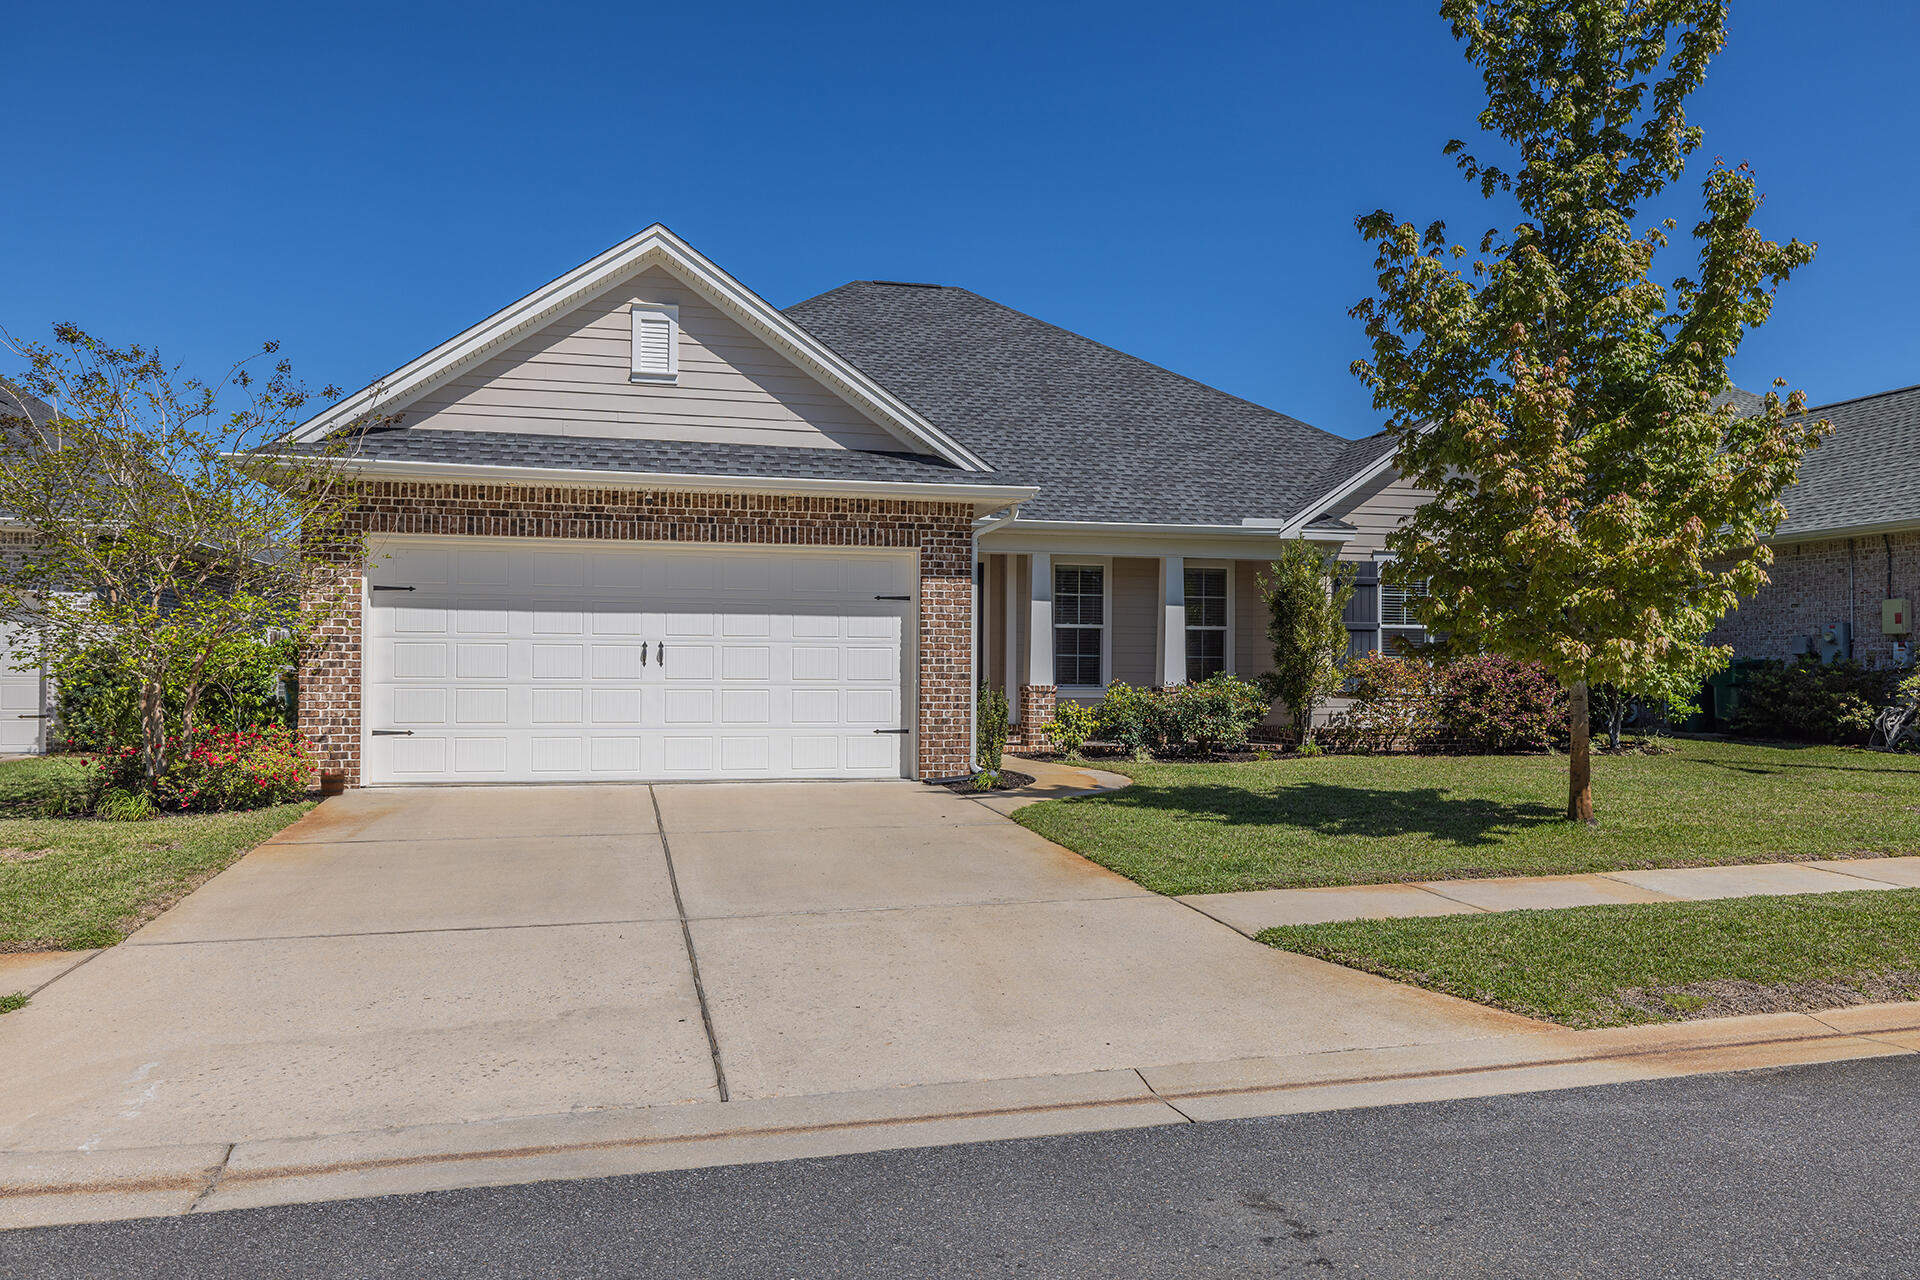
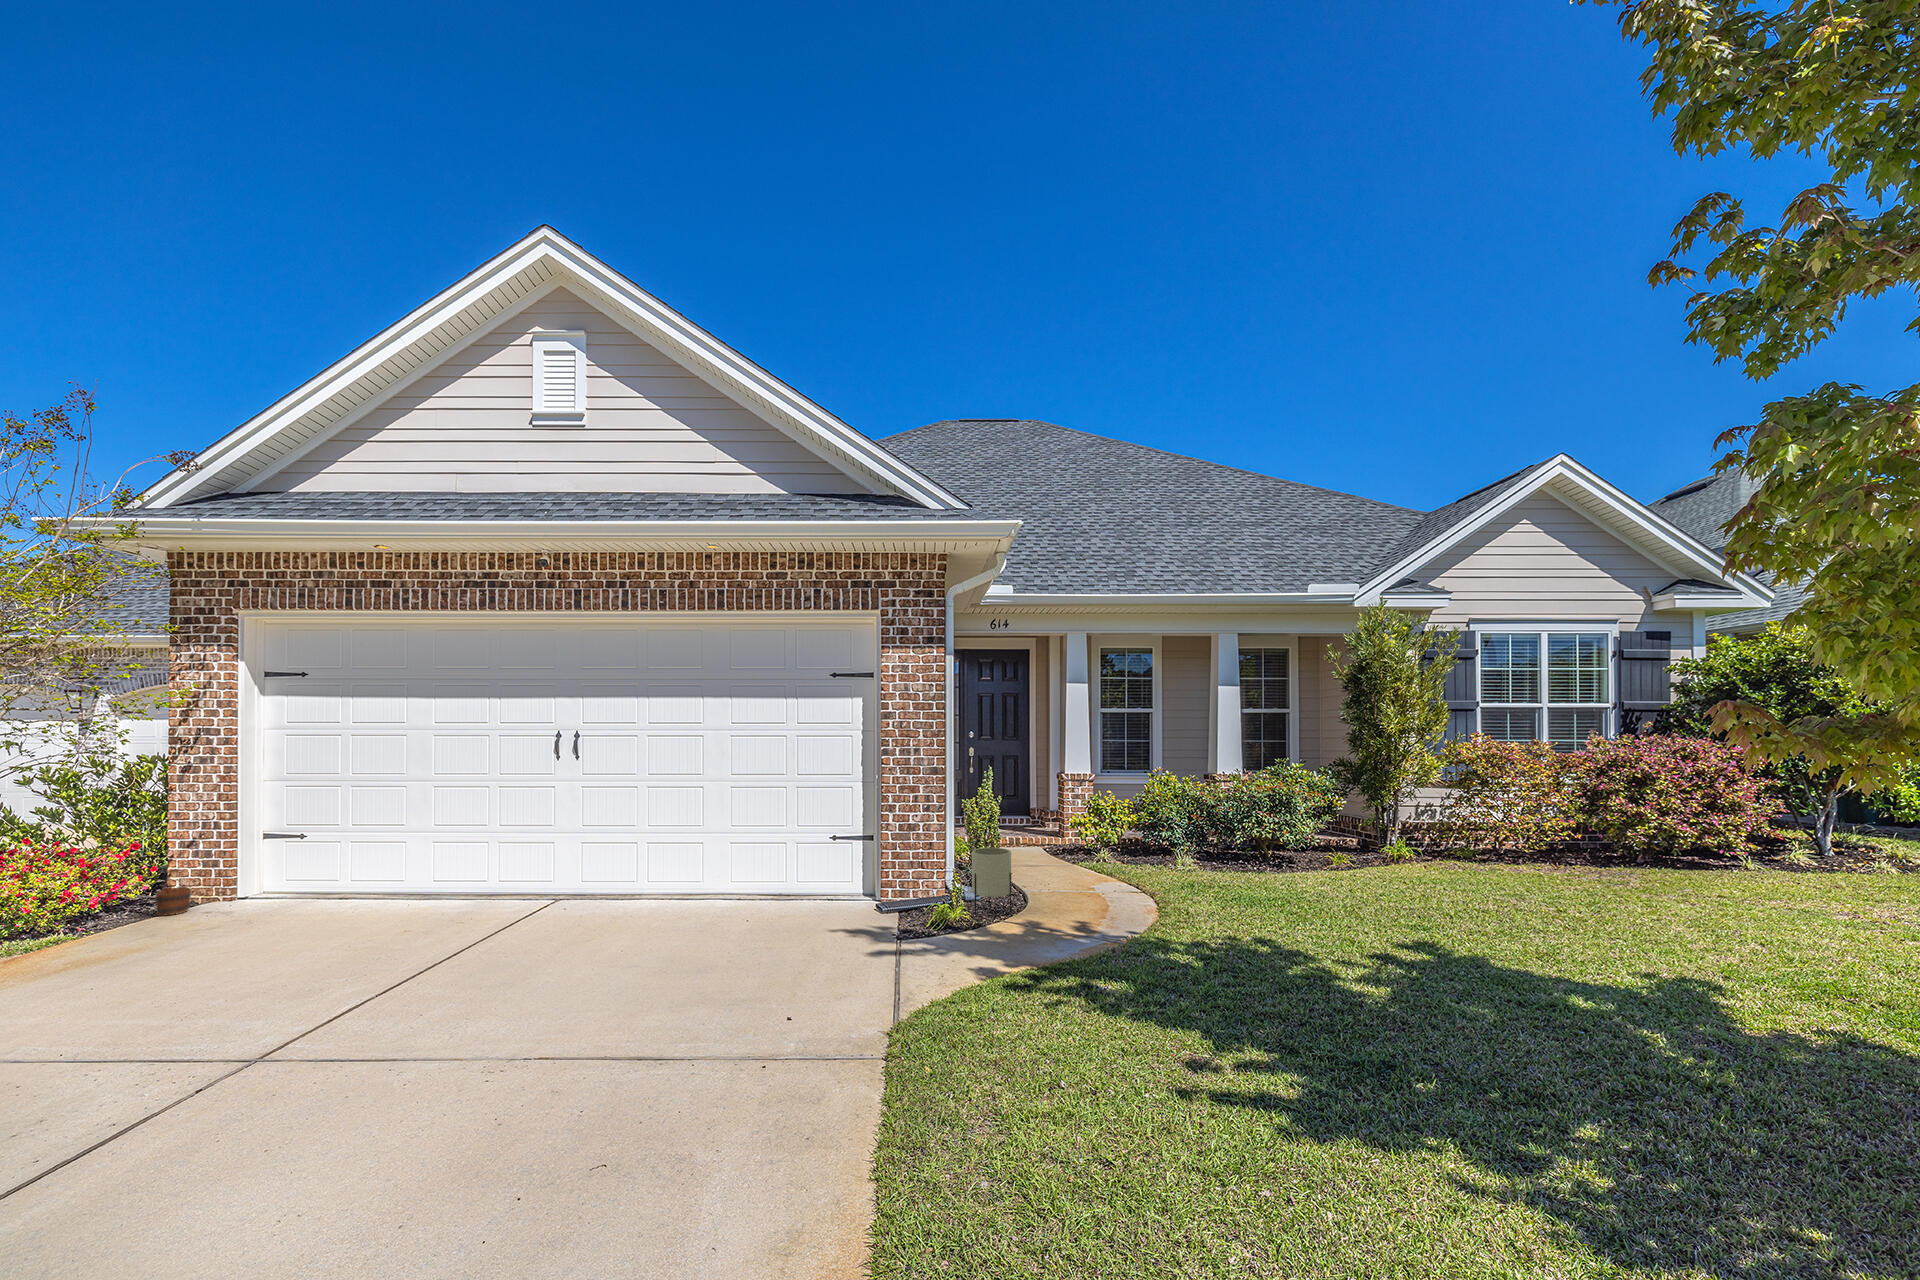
planter: none [999,735,1030,783] -> present [972,848,1012,915]

